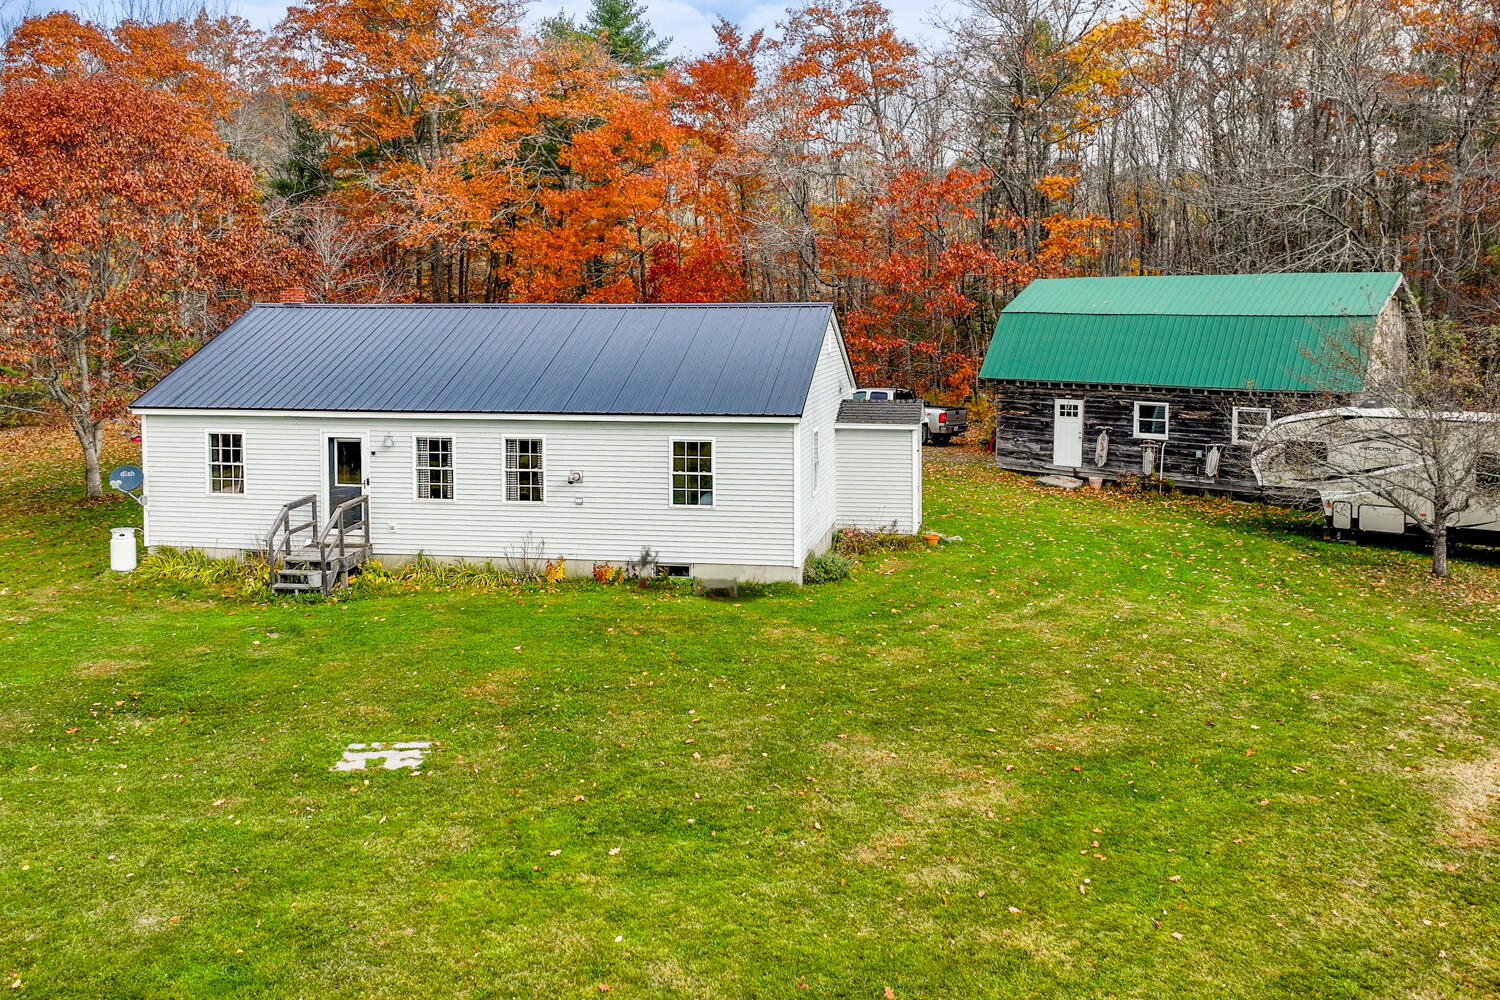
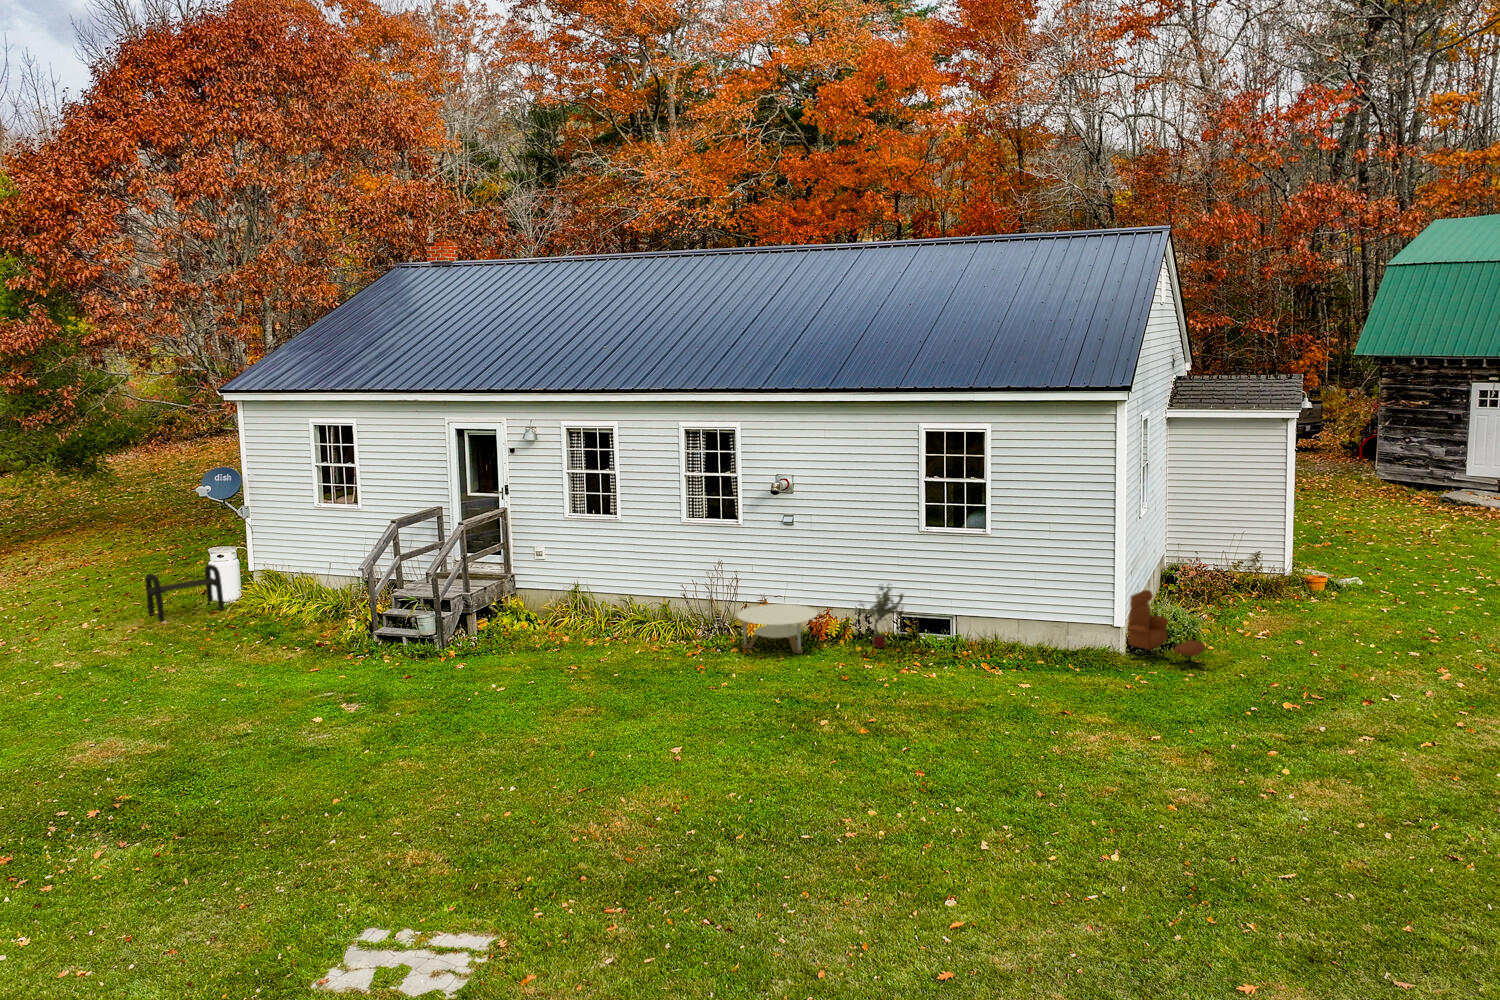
bench: none [64,541,130,586] -> present [145,564,224,621]
lounge chair: none [799,545,846,594] -> present [1128,590,1205,670]
round table: present [690,565,746,598] -> present [737,604,818,654]

